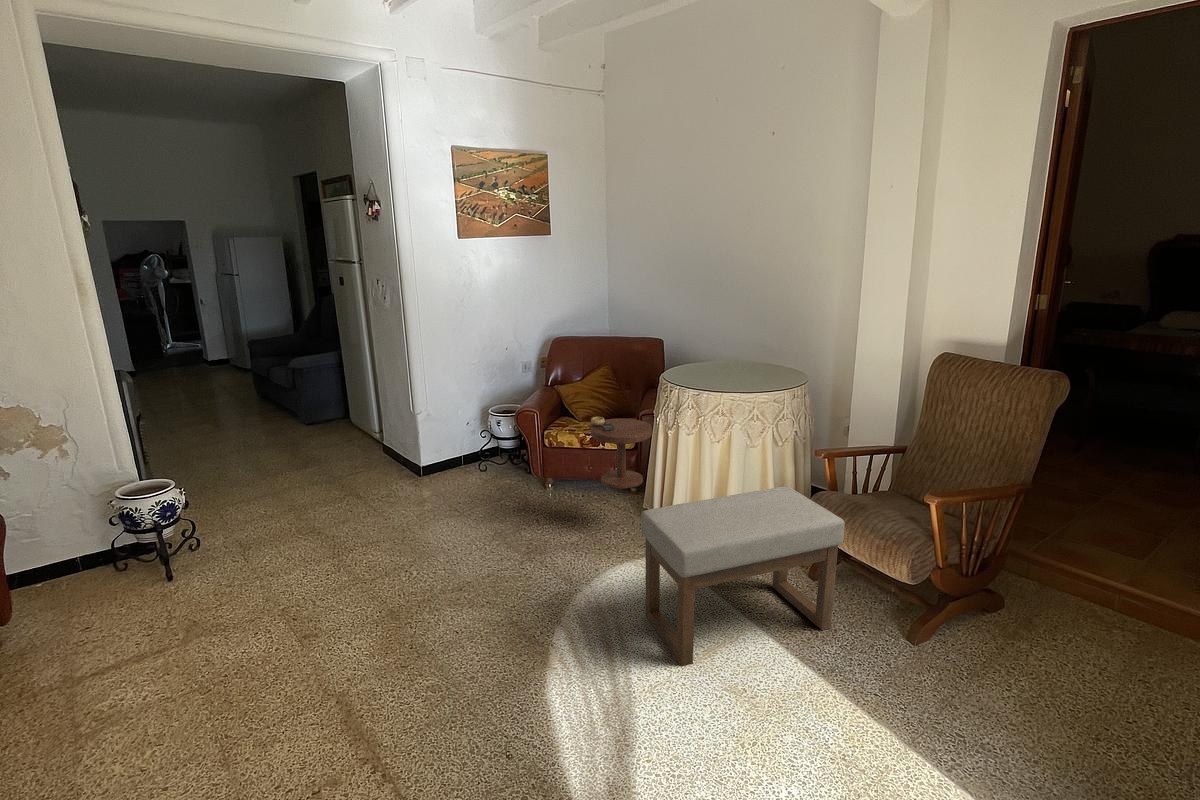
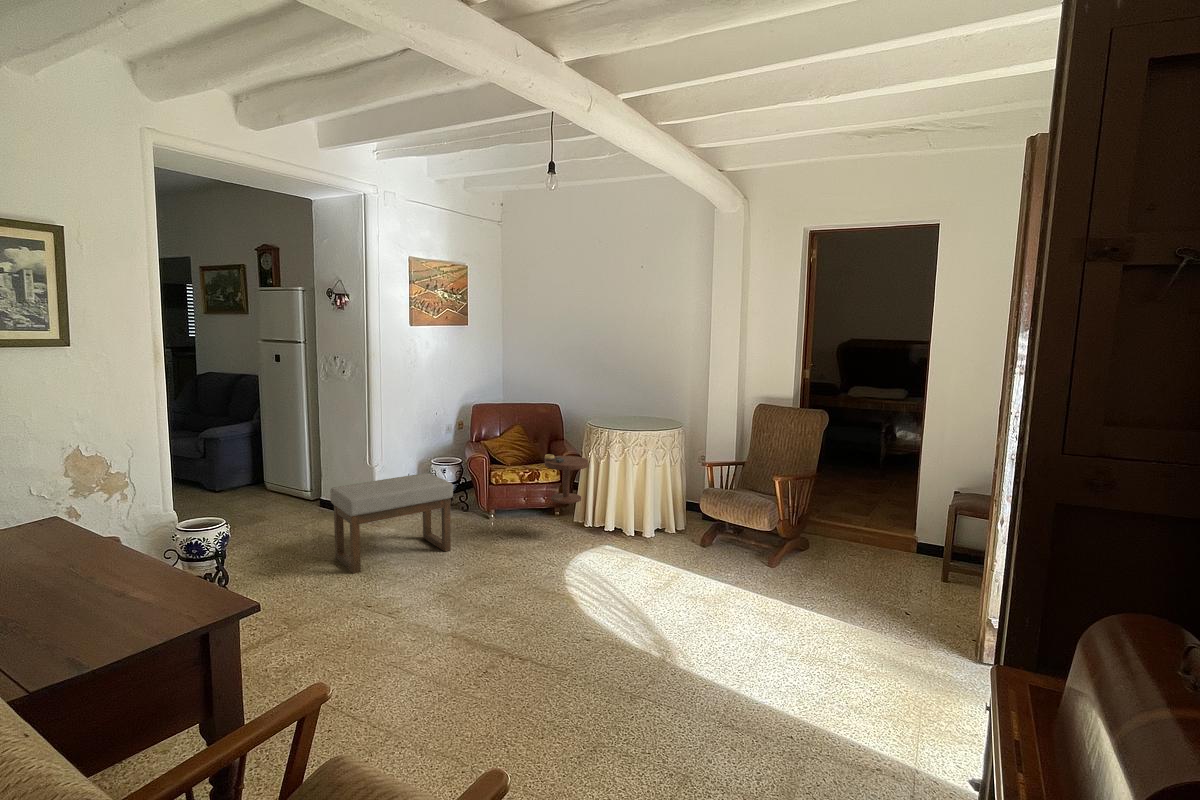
ottoman: present [641,486,845,666] -> present [330,473,453,574]

